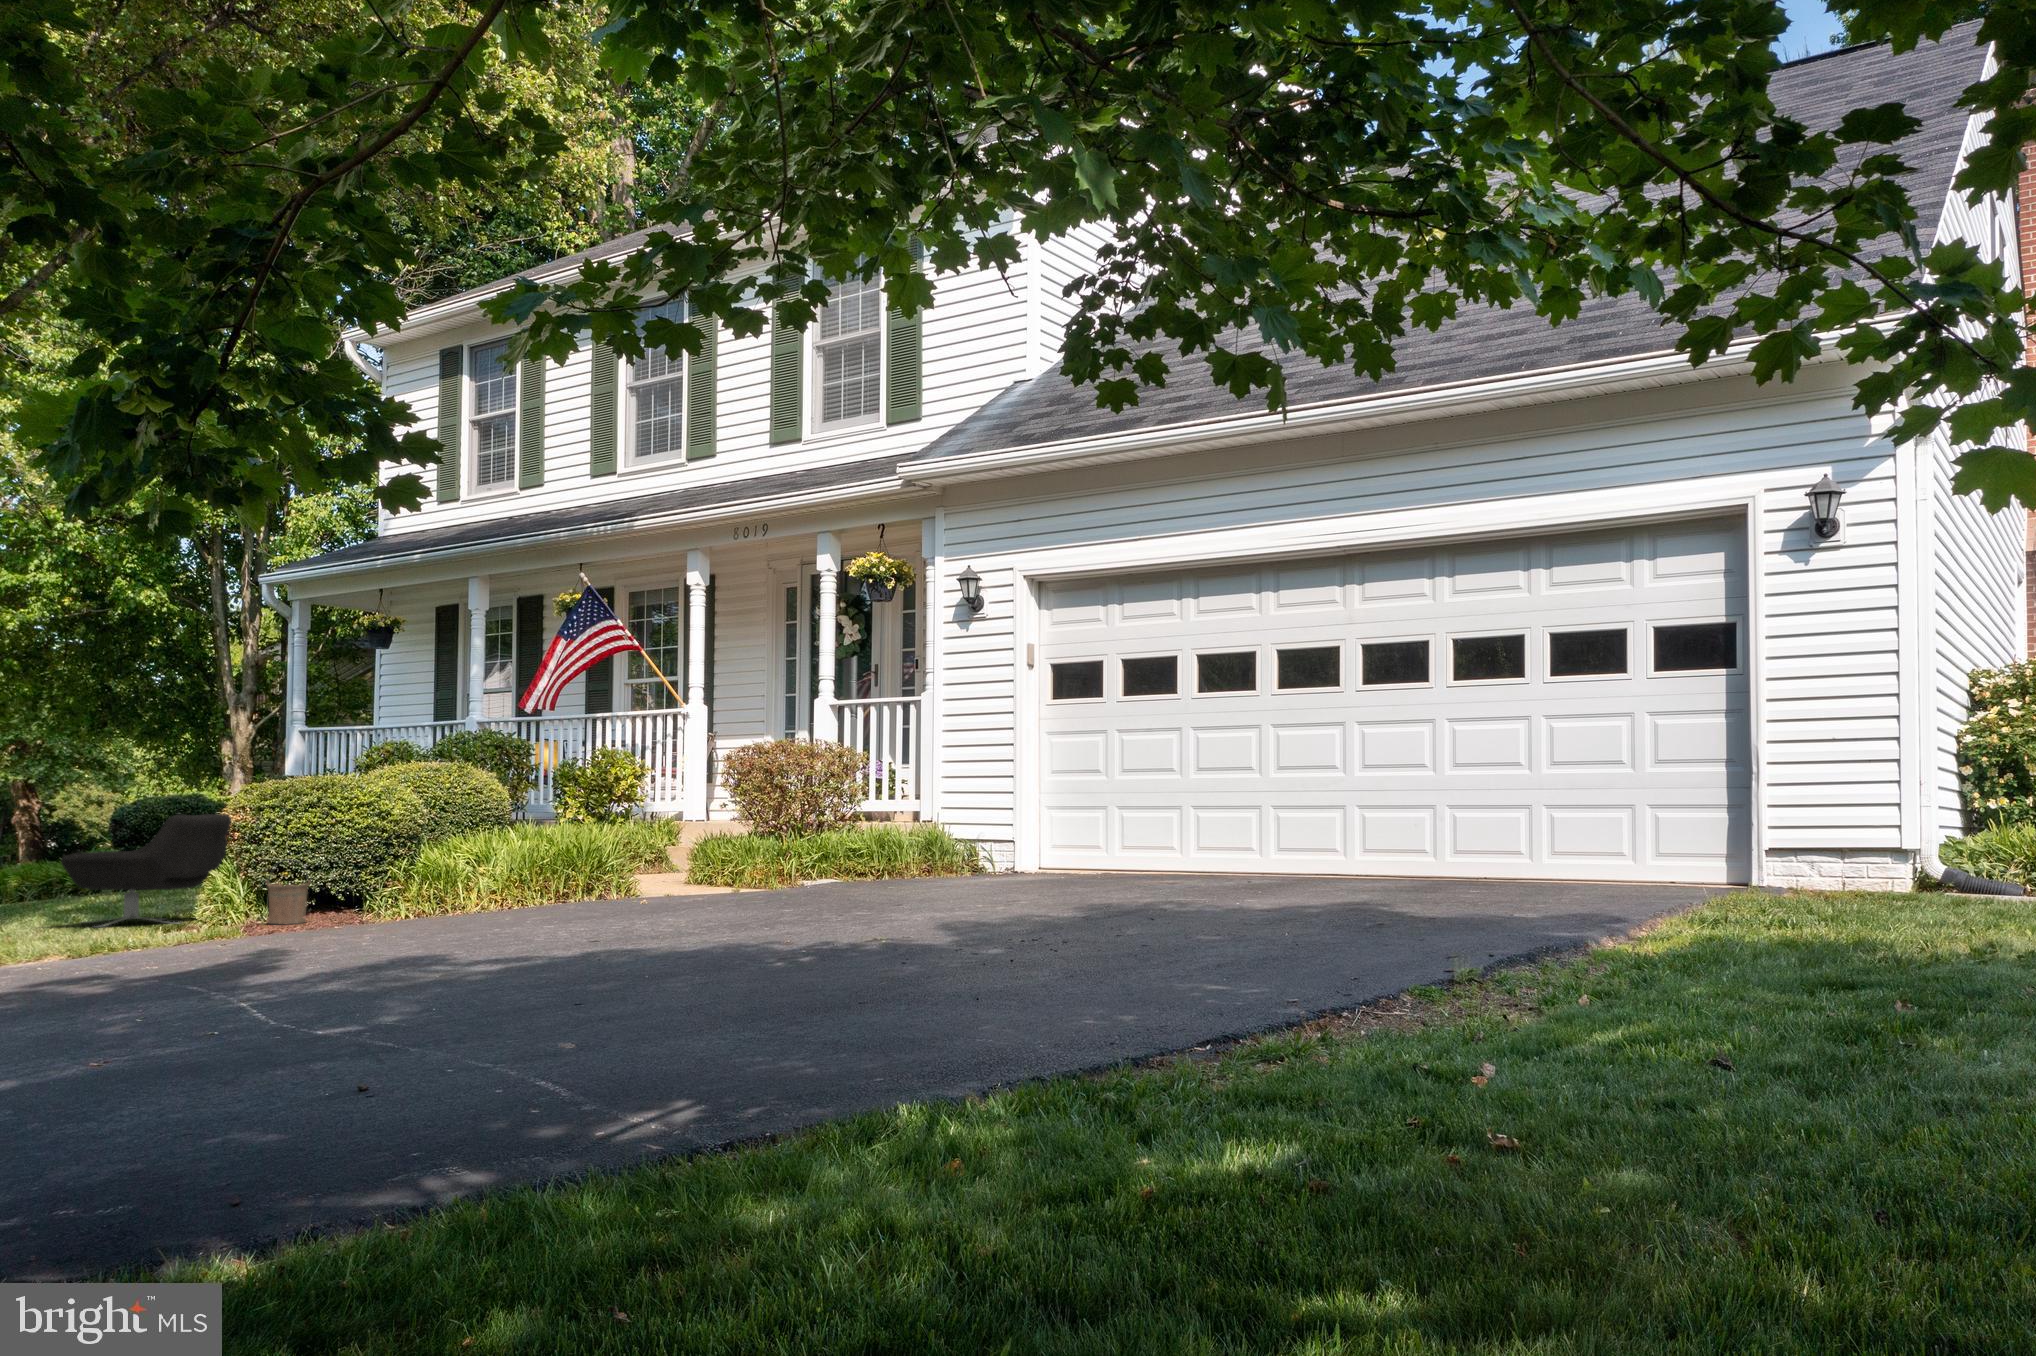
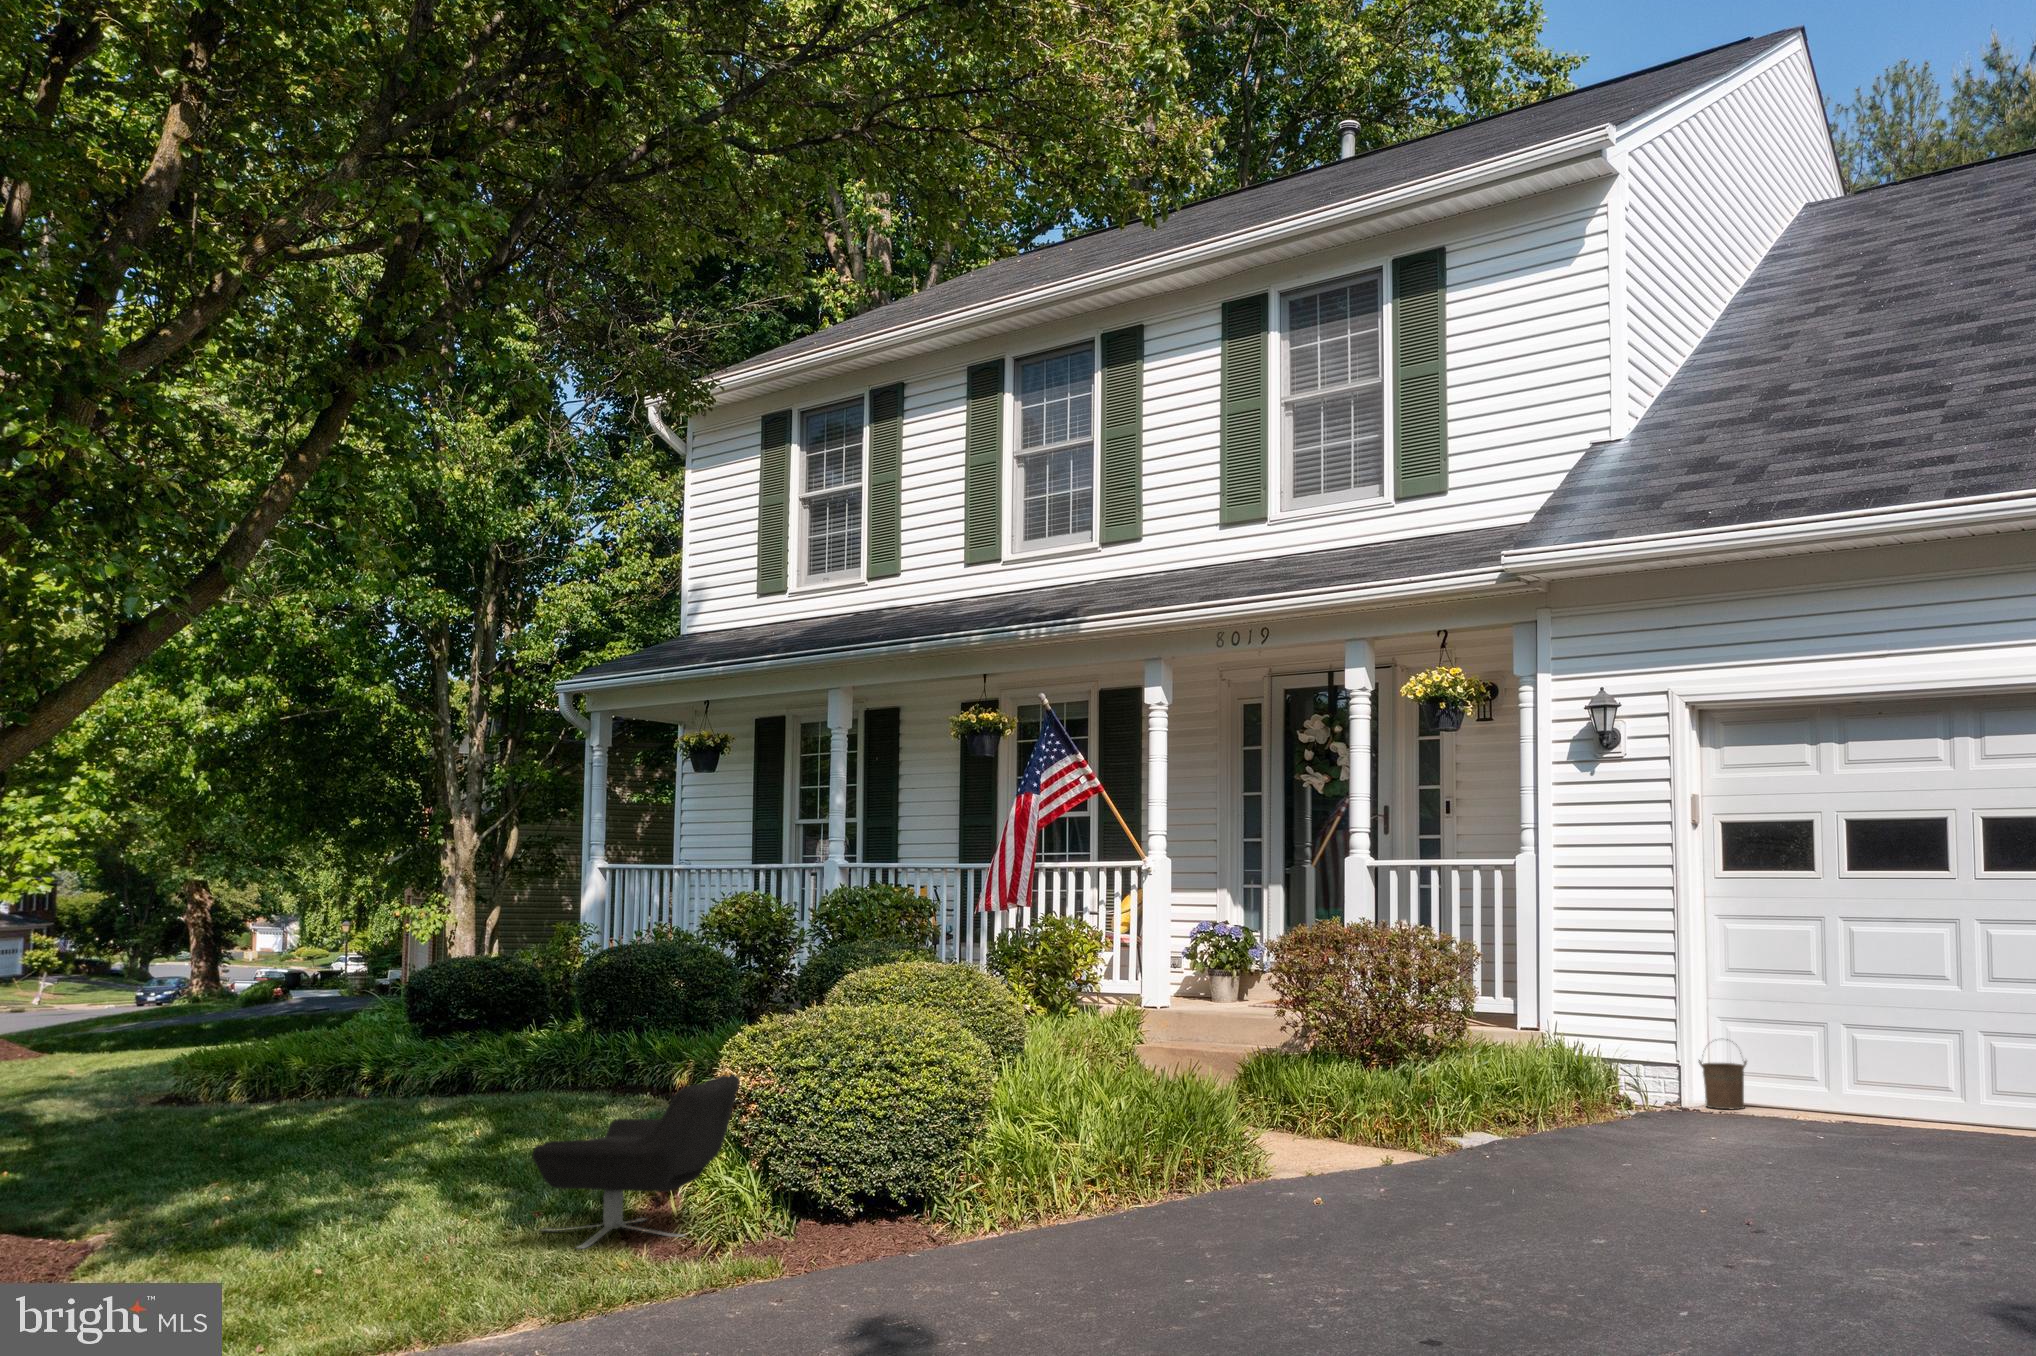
bucket: present [266,879,311,925] -> present [1699,1039,1747,1109]

